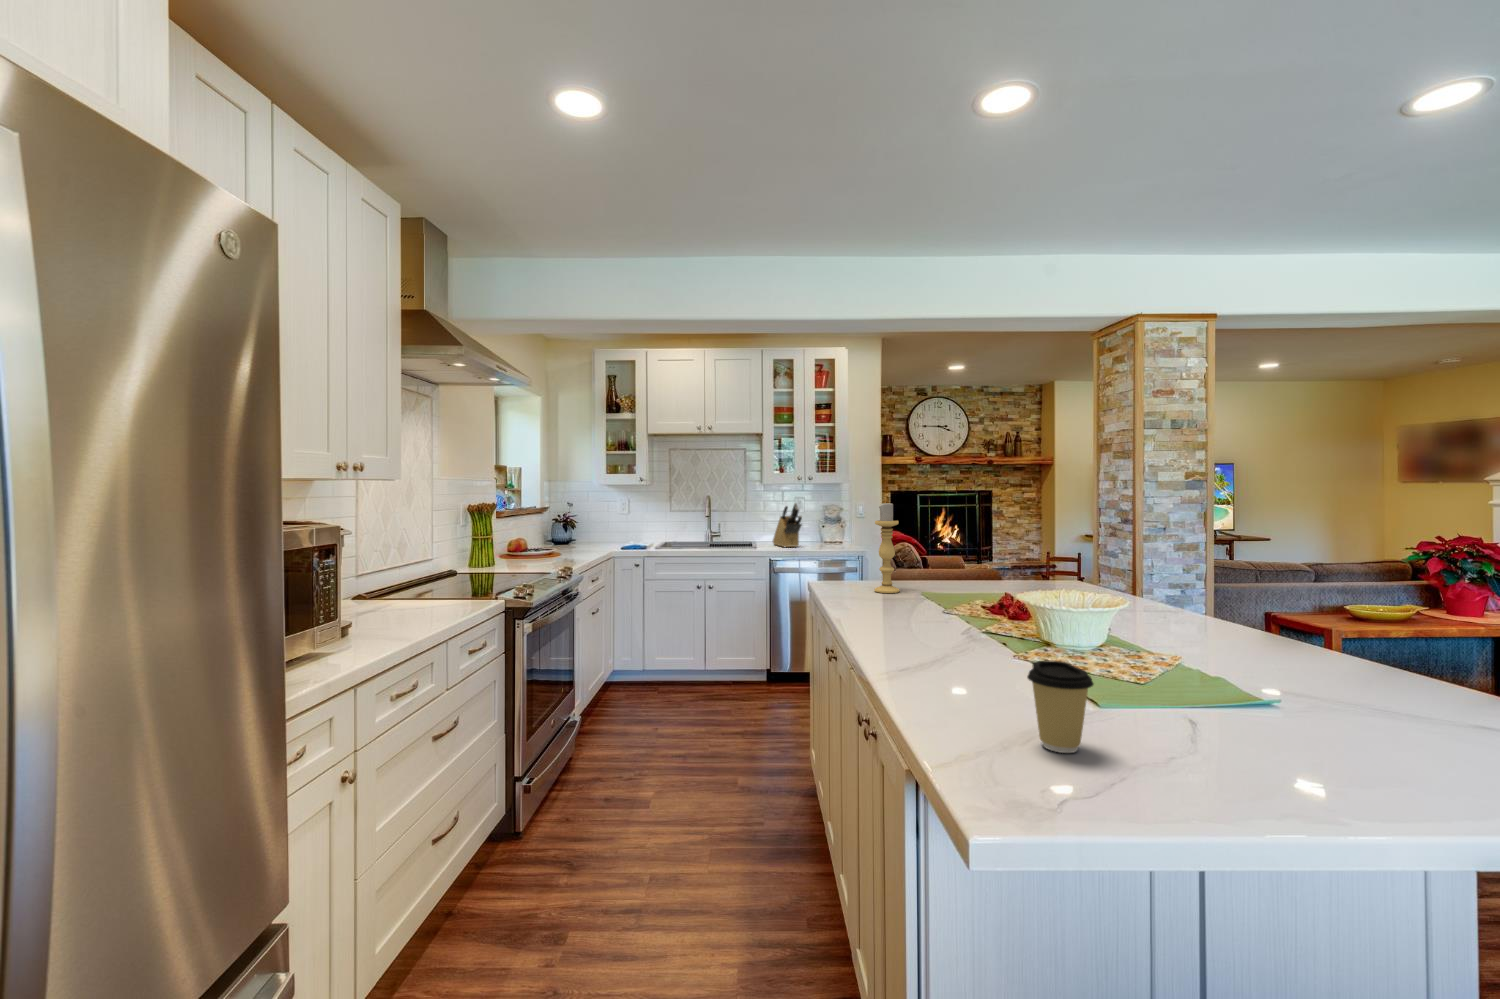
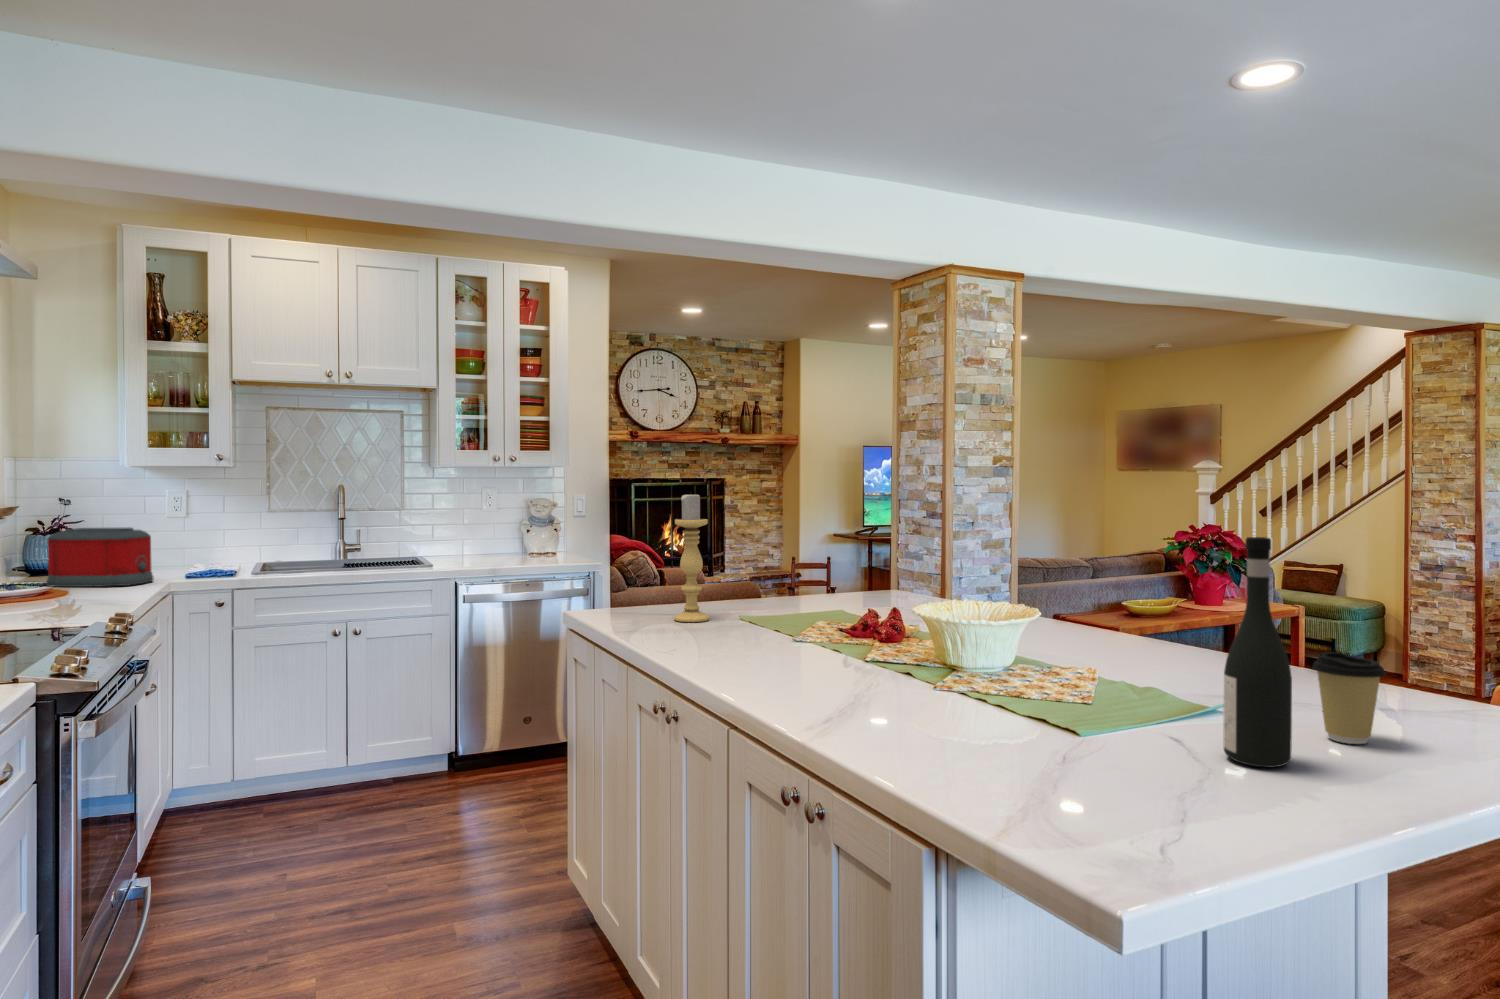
knife block: present [773,503,802,547] -> none [449,496,501,563]
toaster: none [554,520,604,553] -> present [46,528,154,587]
wine bottle: none [1205,544,1270,746] -> present [1223,537,1292,767]
coffee cup: present [1027,661,1093,753] -> present [1312,652,1386,744]

